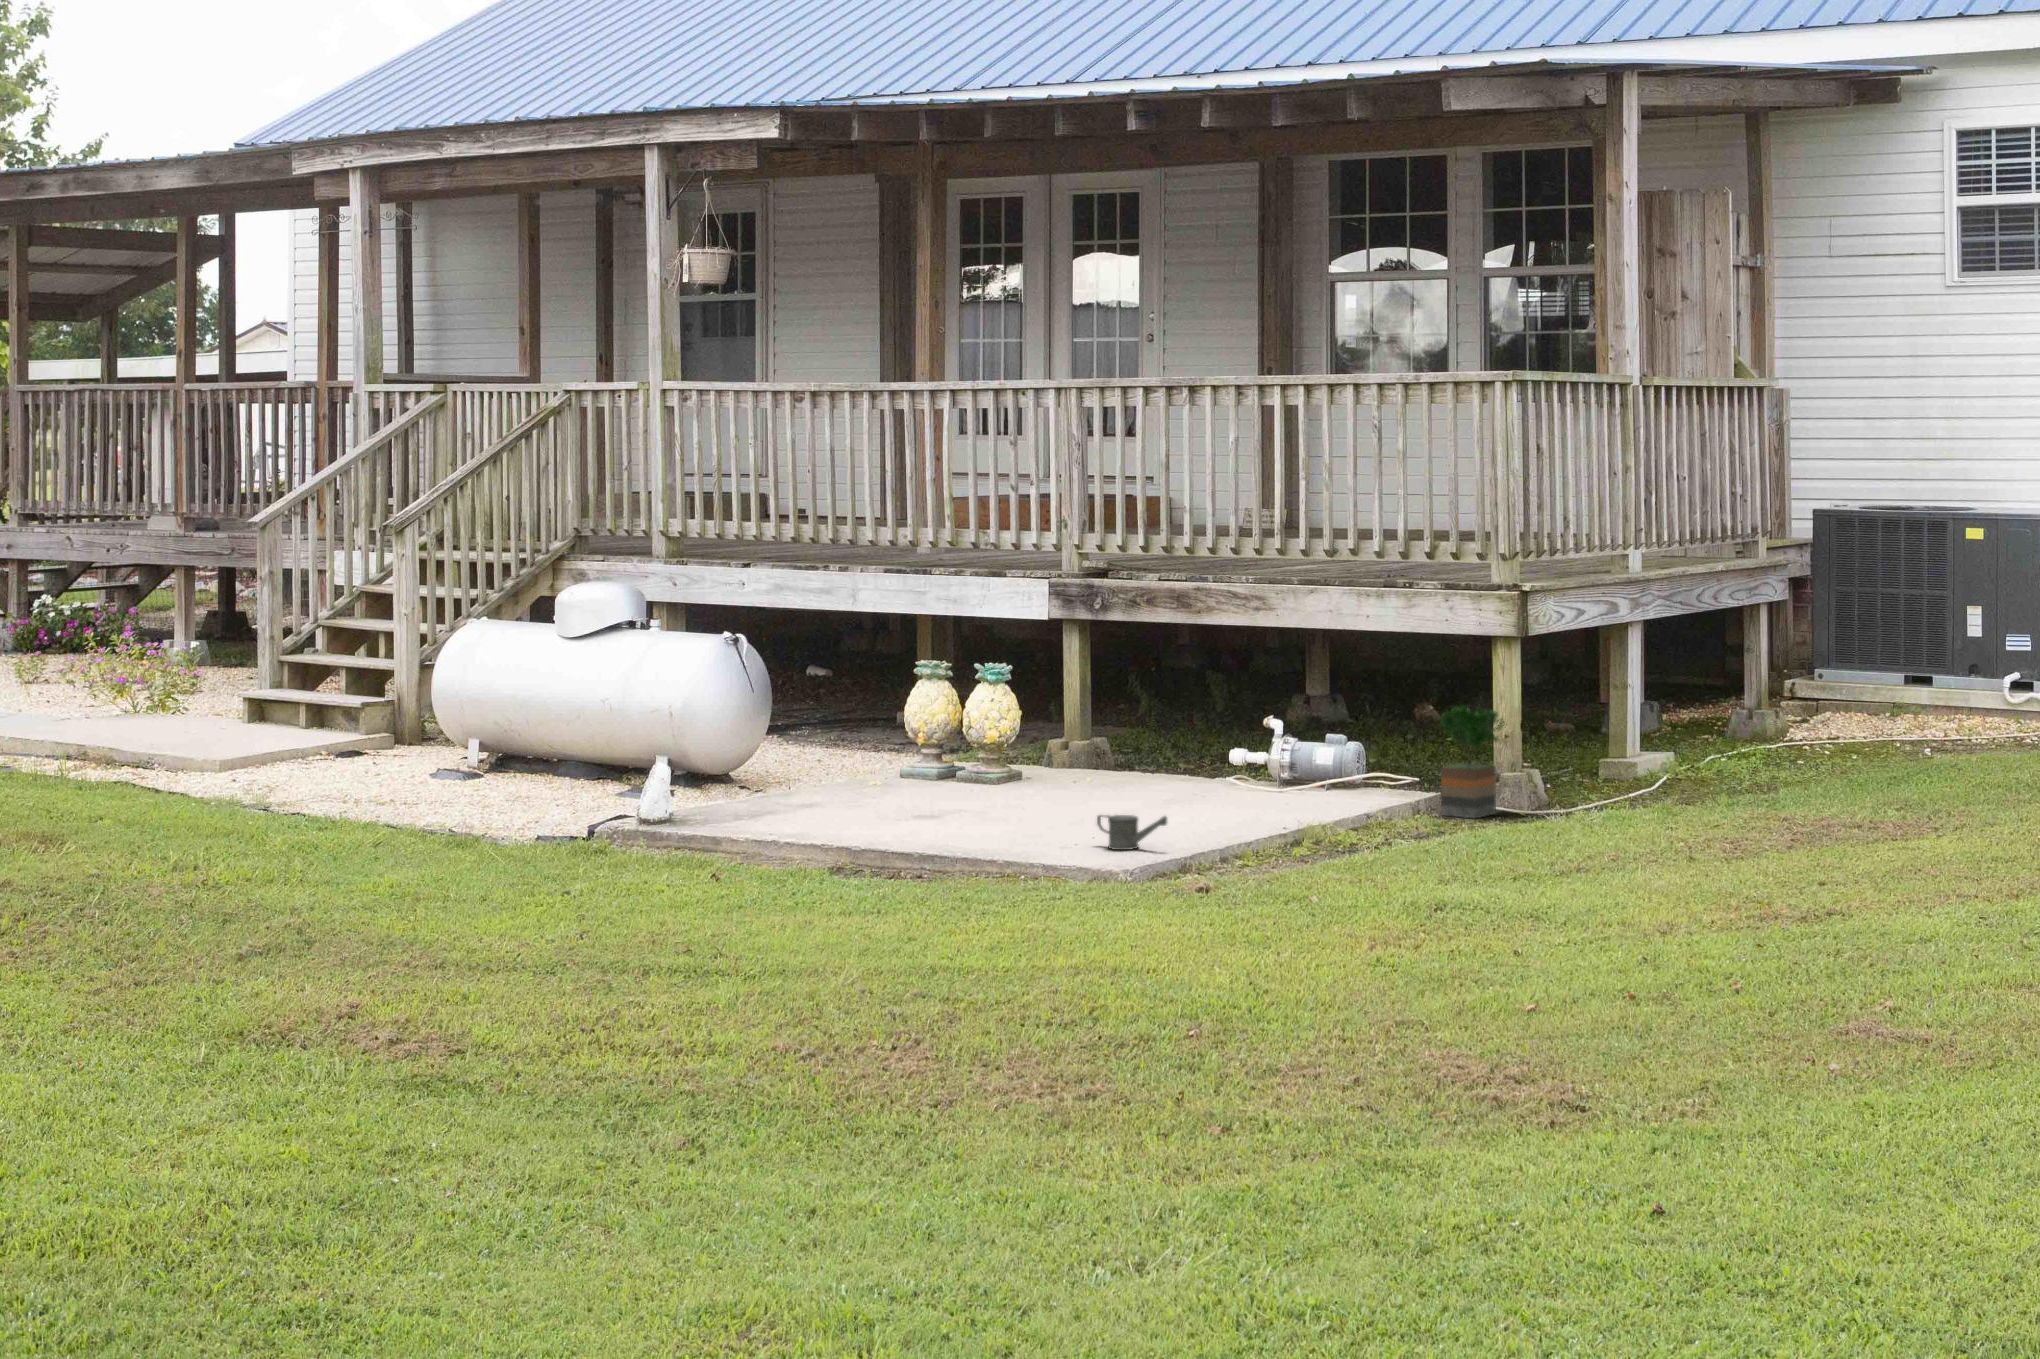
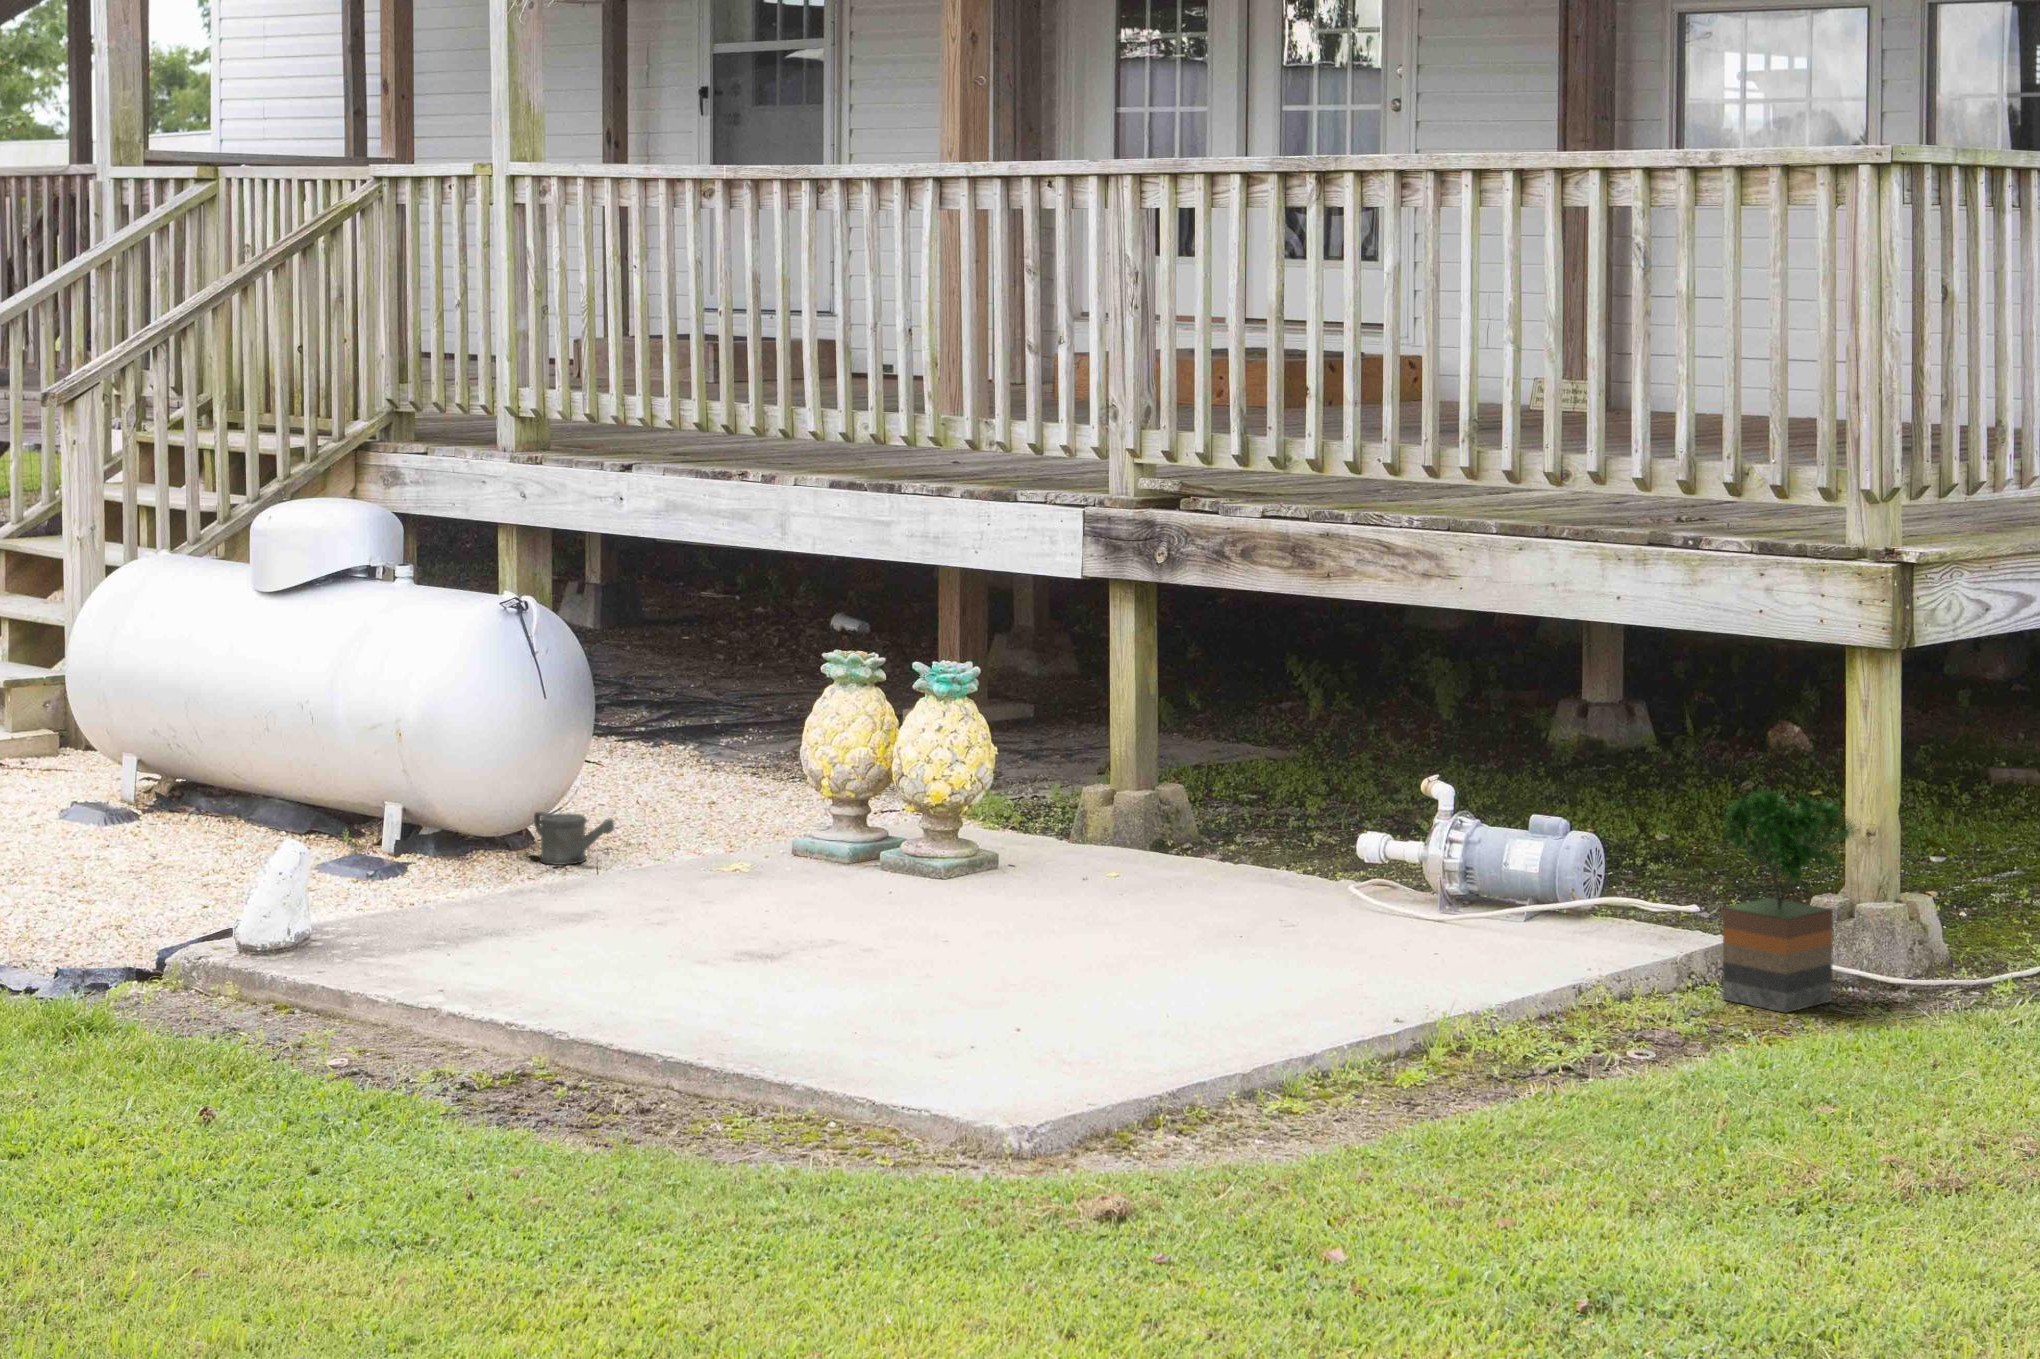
watering can: present [1097,815,1167,850] -> present [534,812,614,865]

